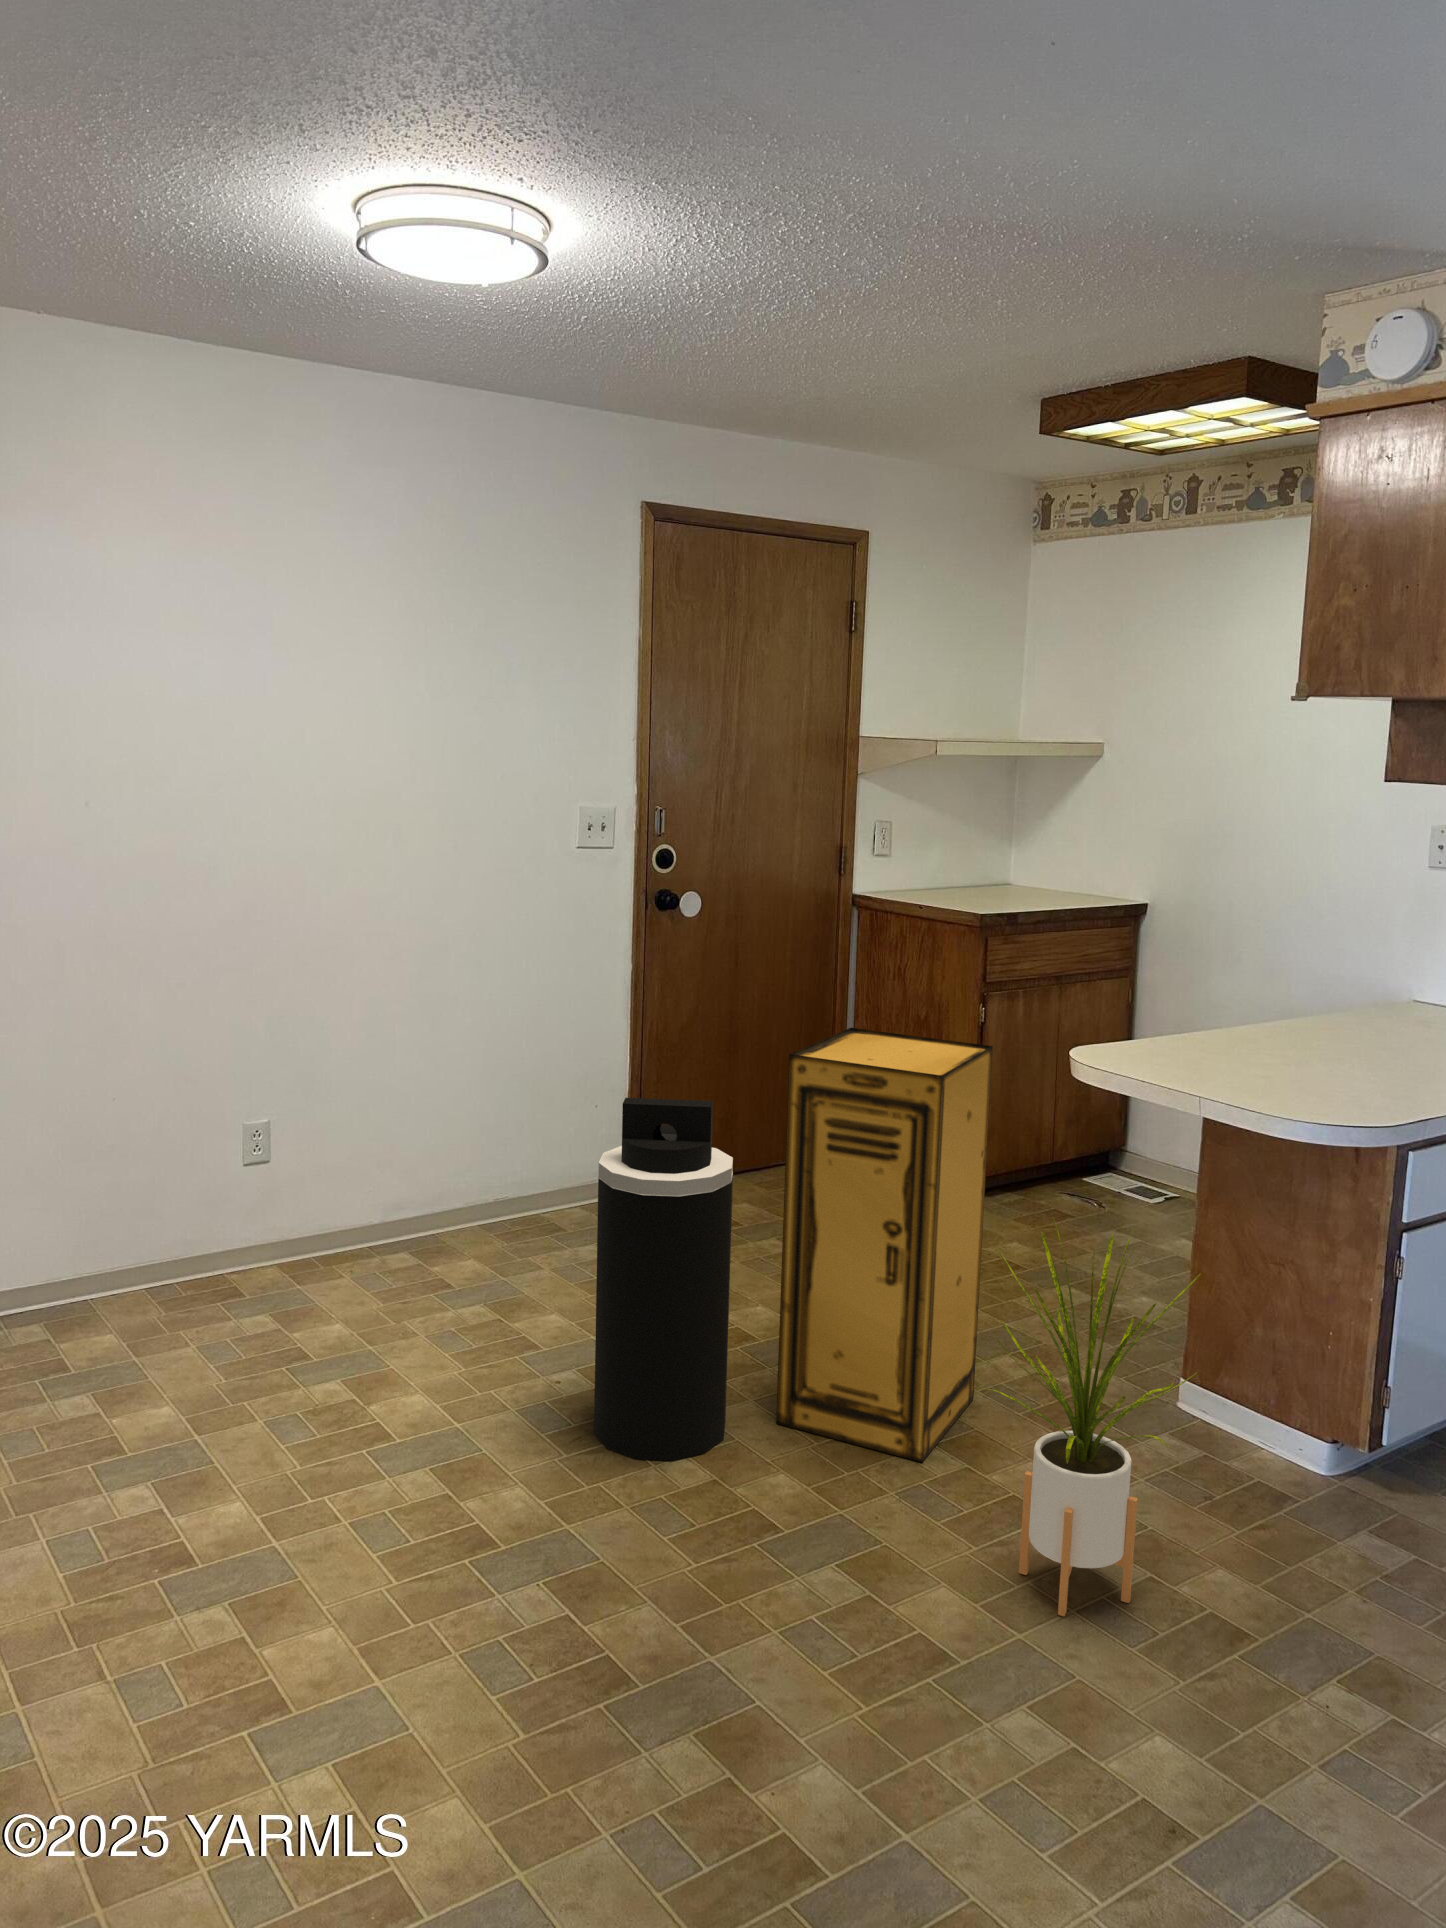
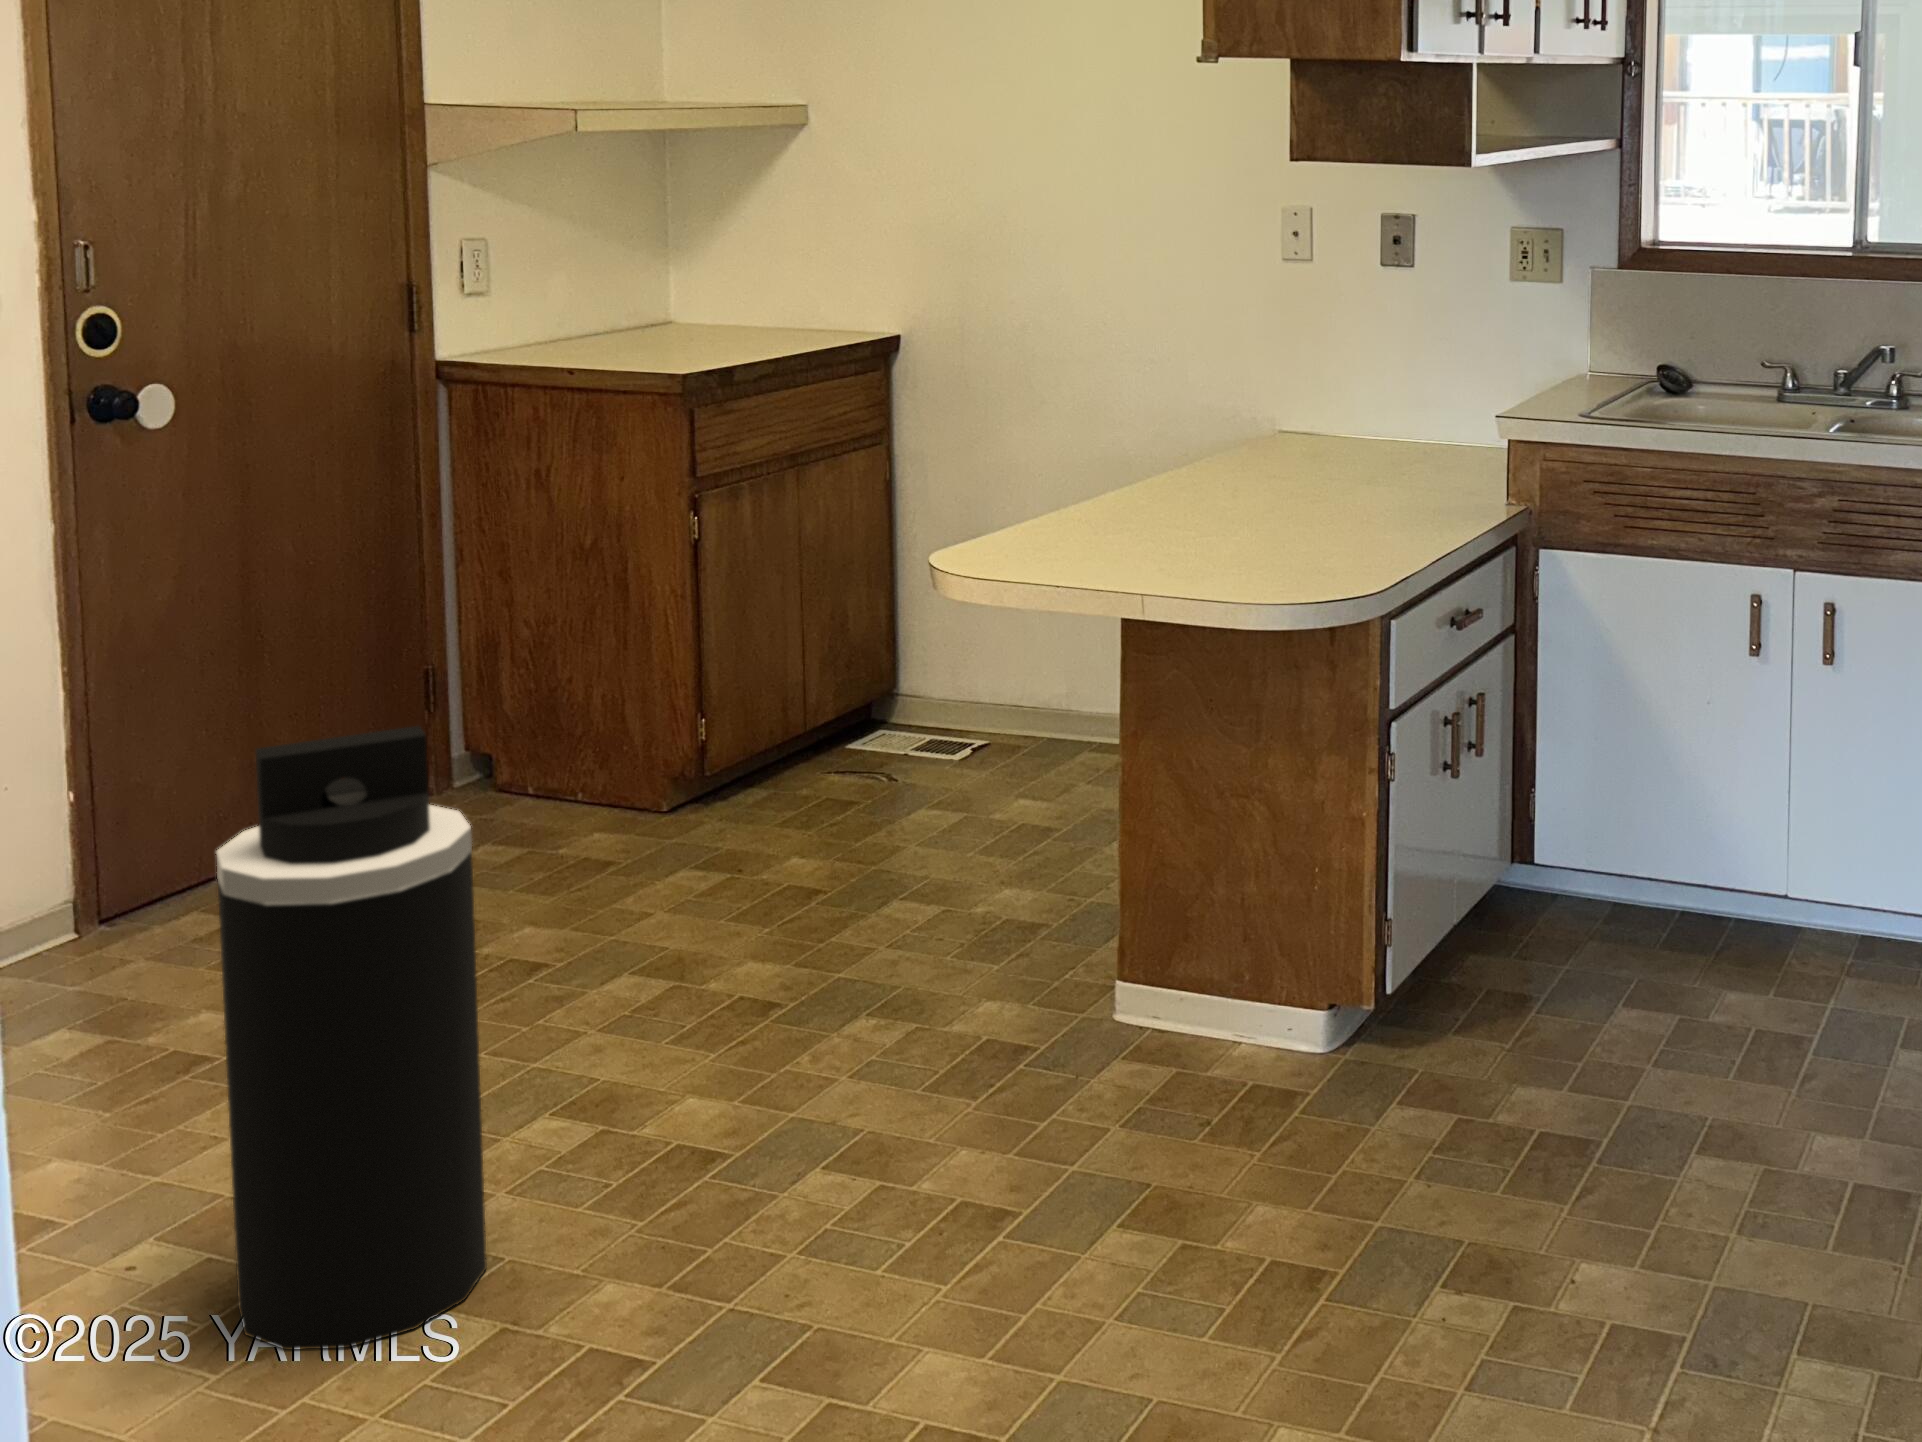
storage cabinet: present [776,1028,993,1462] -> none [544,567,846,1218]
house plant: present [988,1220,1200,1616] -> none [962,774,1248,1329]

